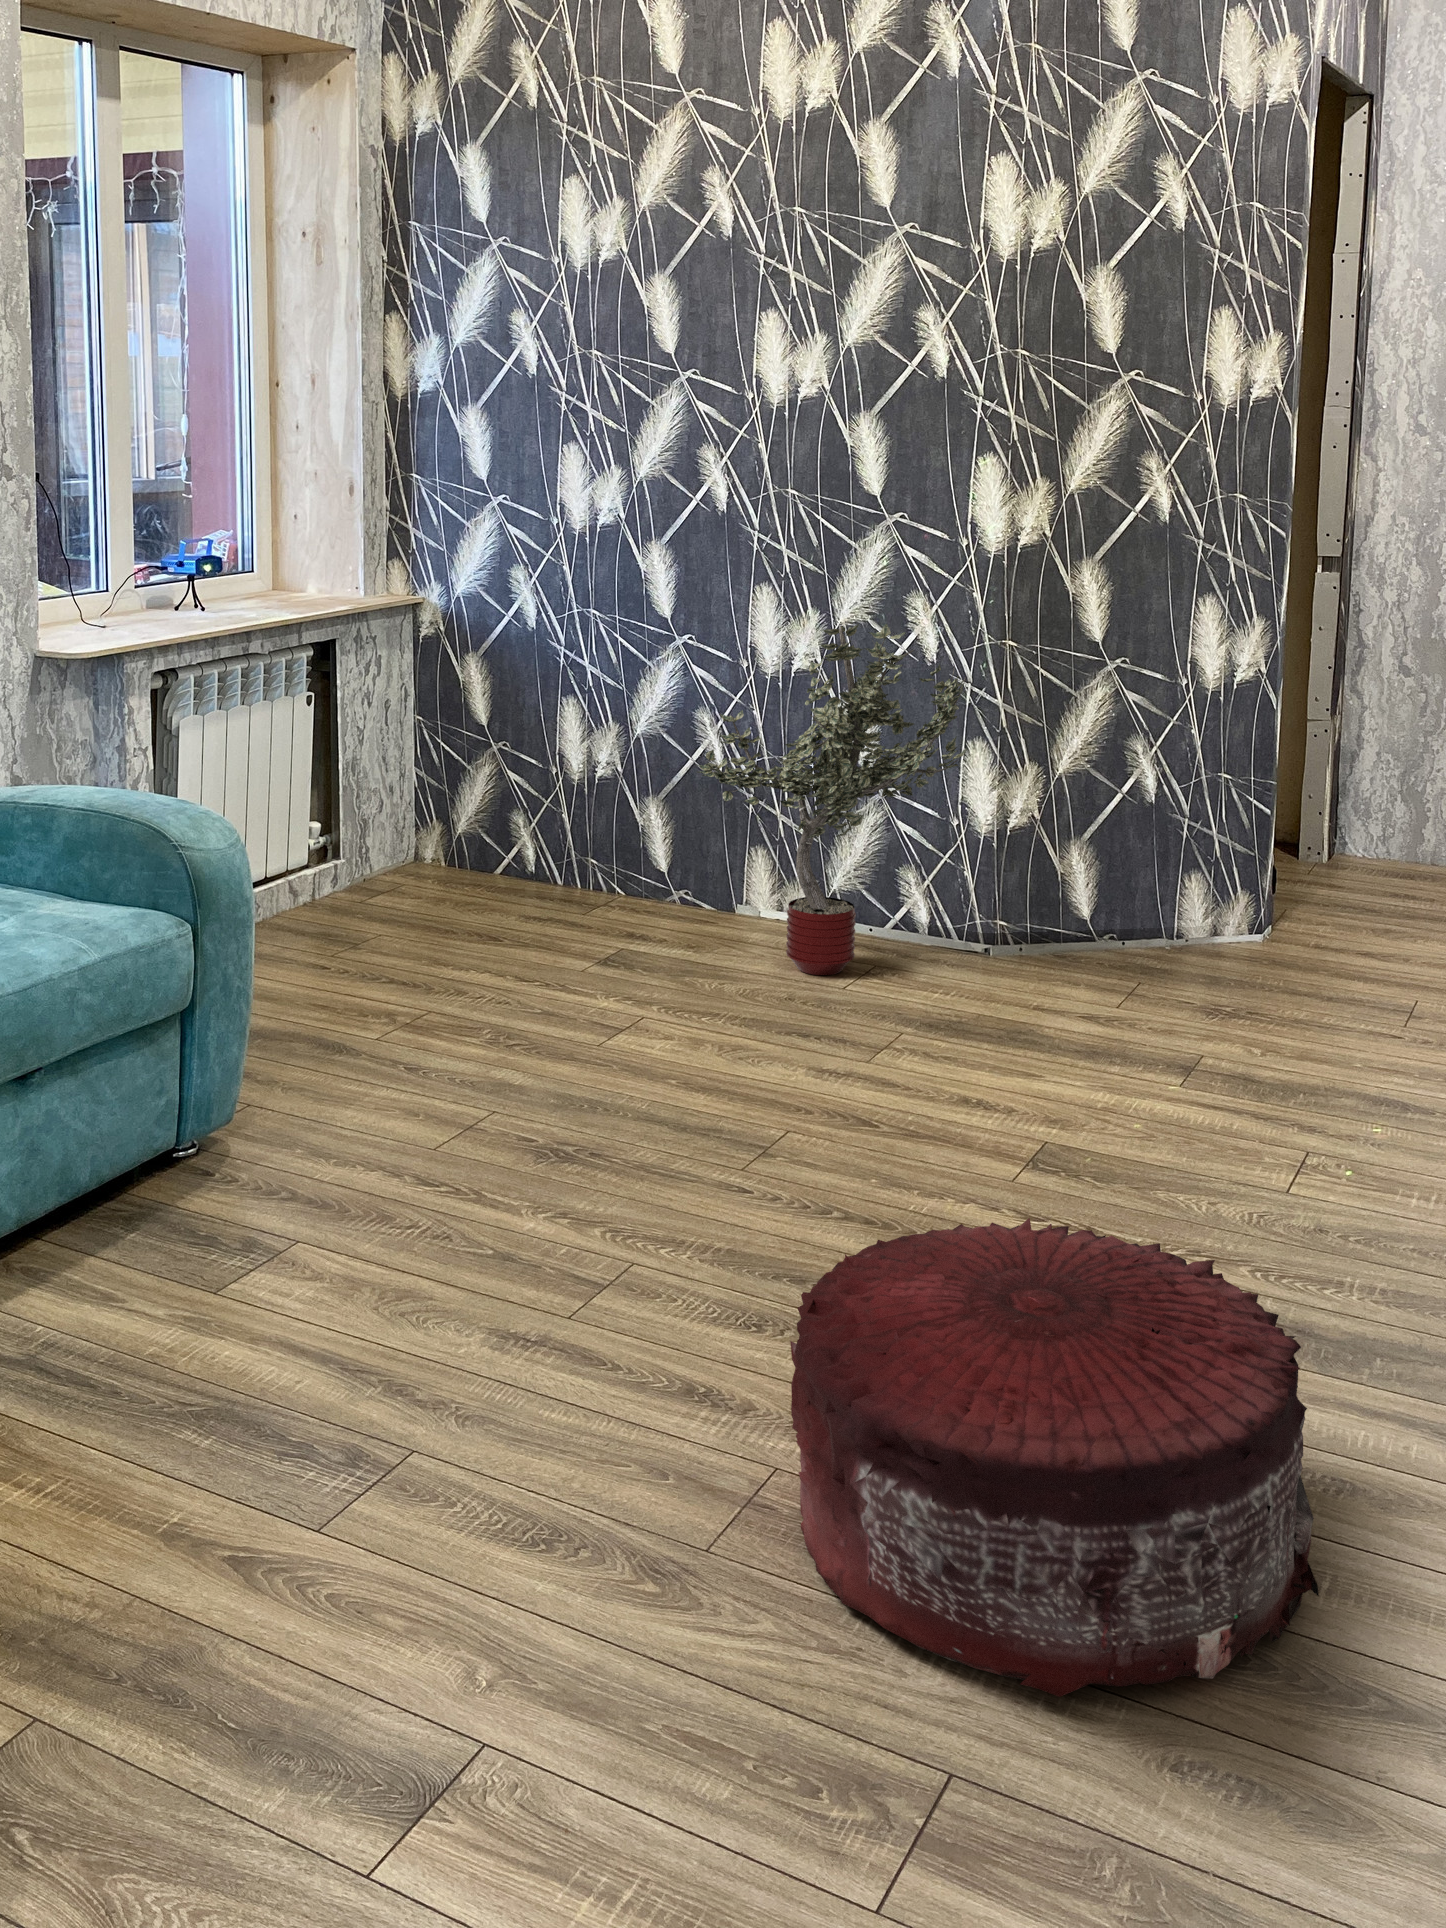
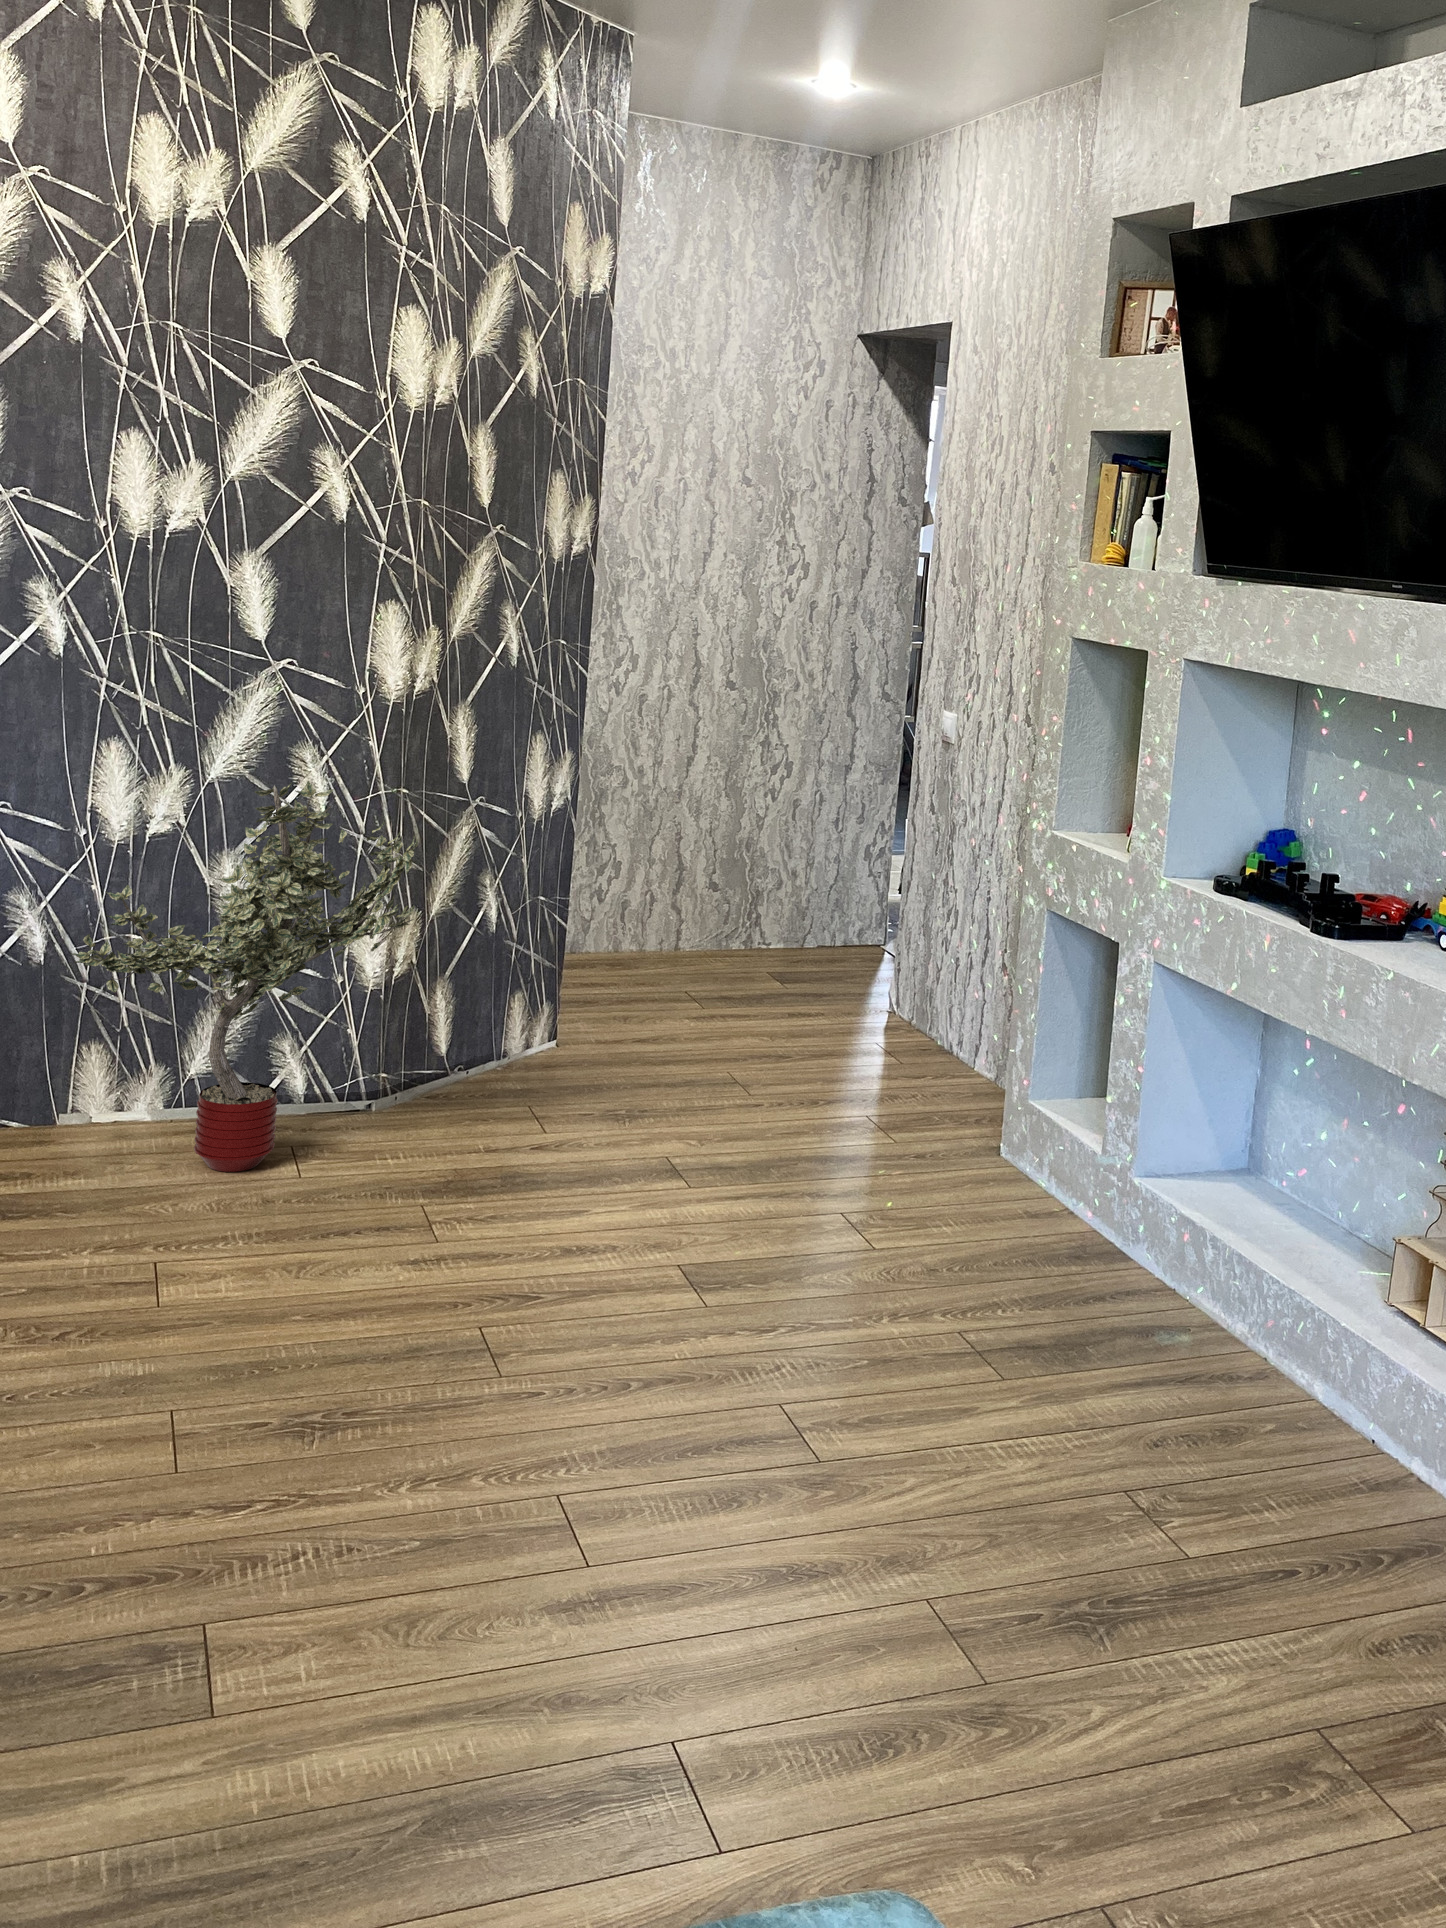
pouf: present [790,1218,1319,1697] -> none [878,1330,1315,1746]

